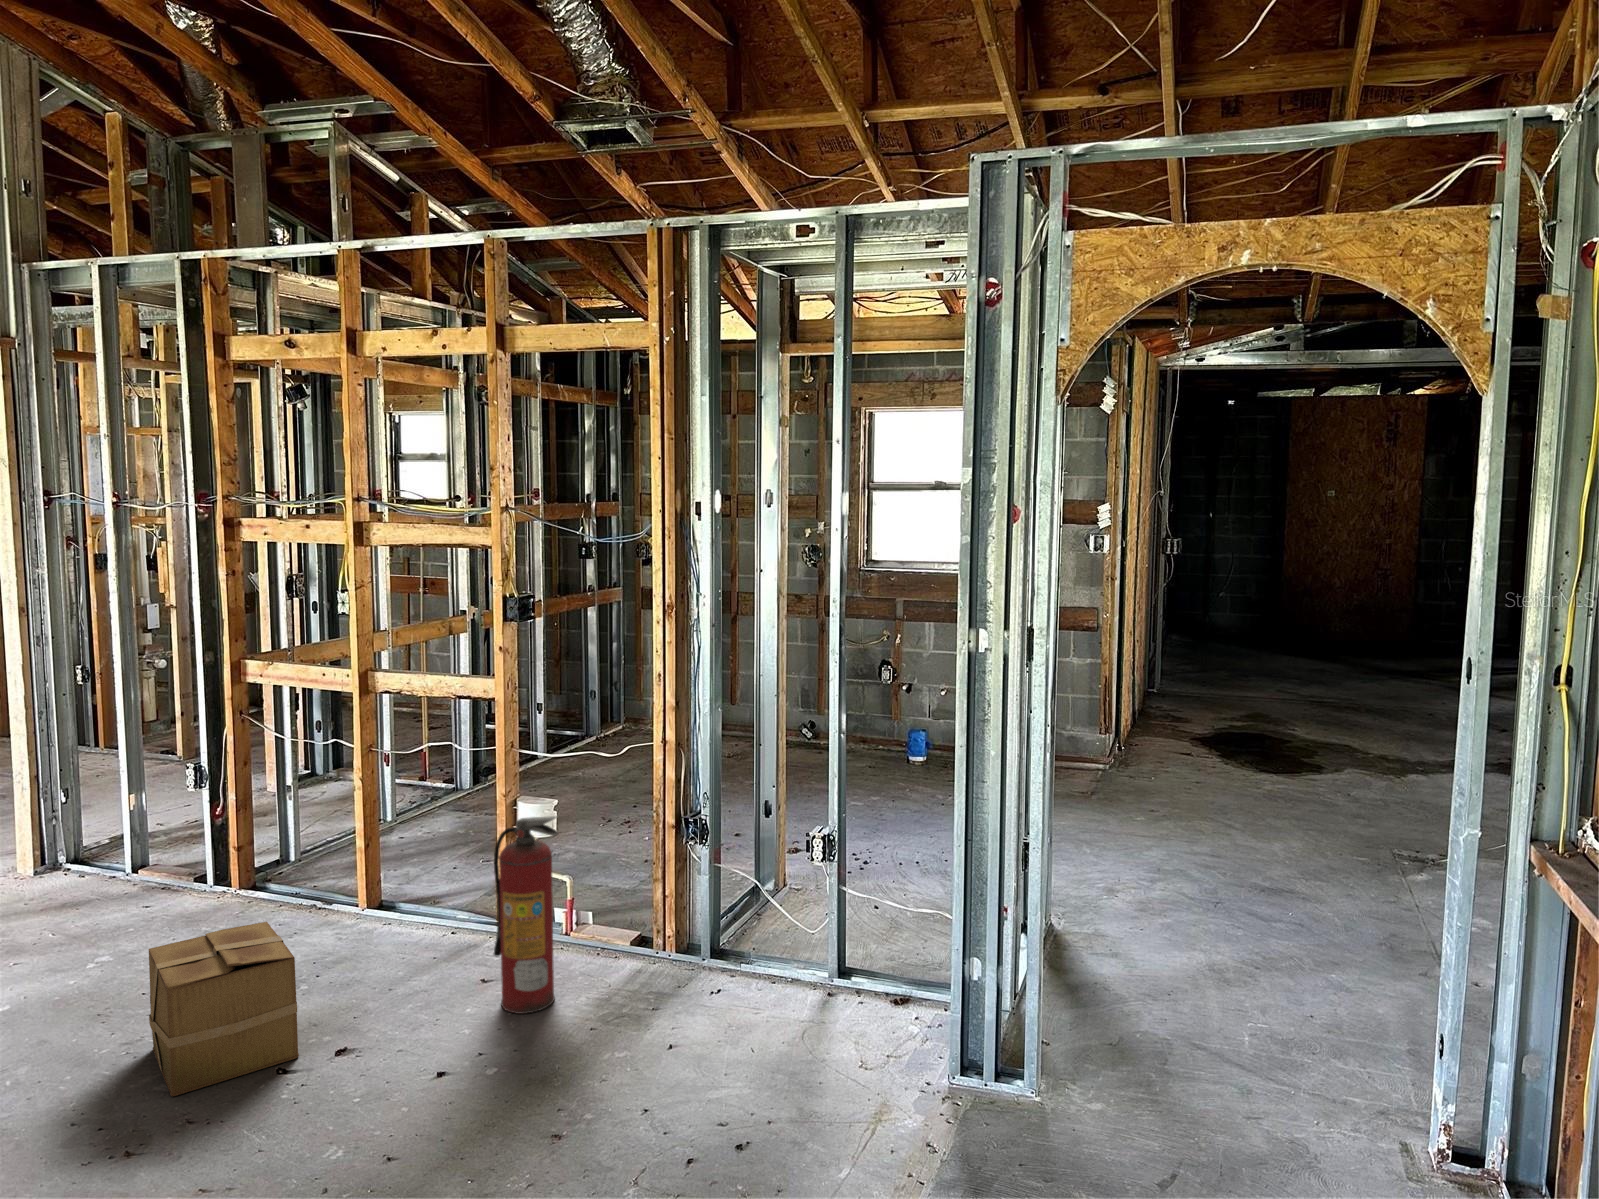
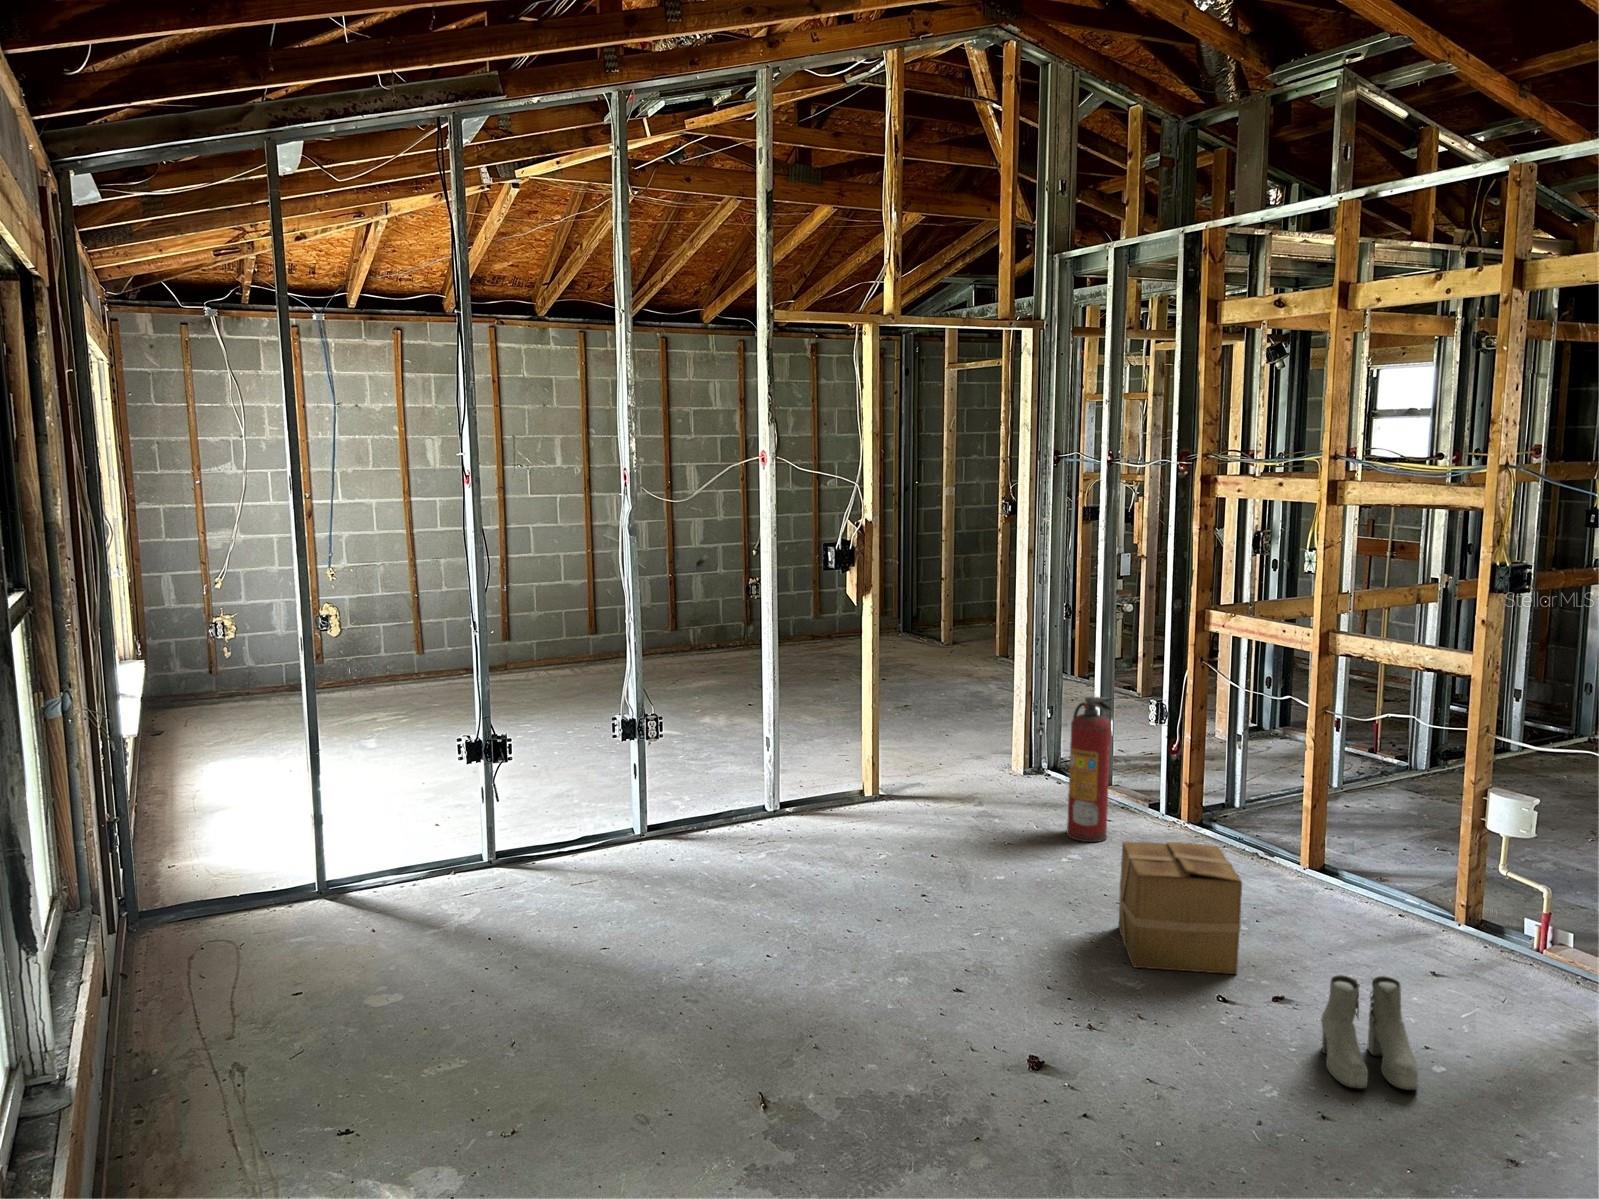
fire extinguisher: present [494,816,559,1014] -> present [1067,696,1112,842]
boots: none [387,1014,482,1146] -> present [1321,975,1418,1090]

